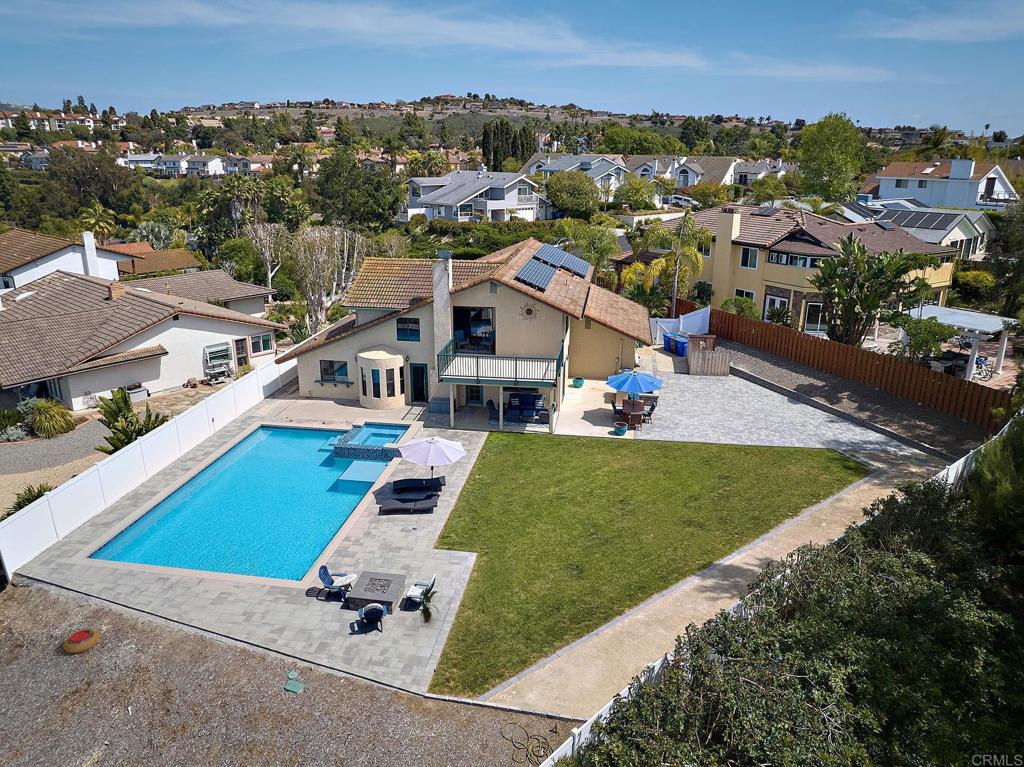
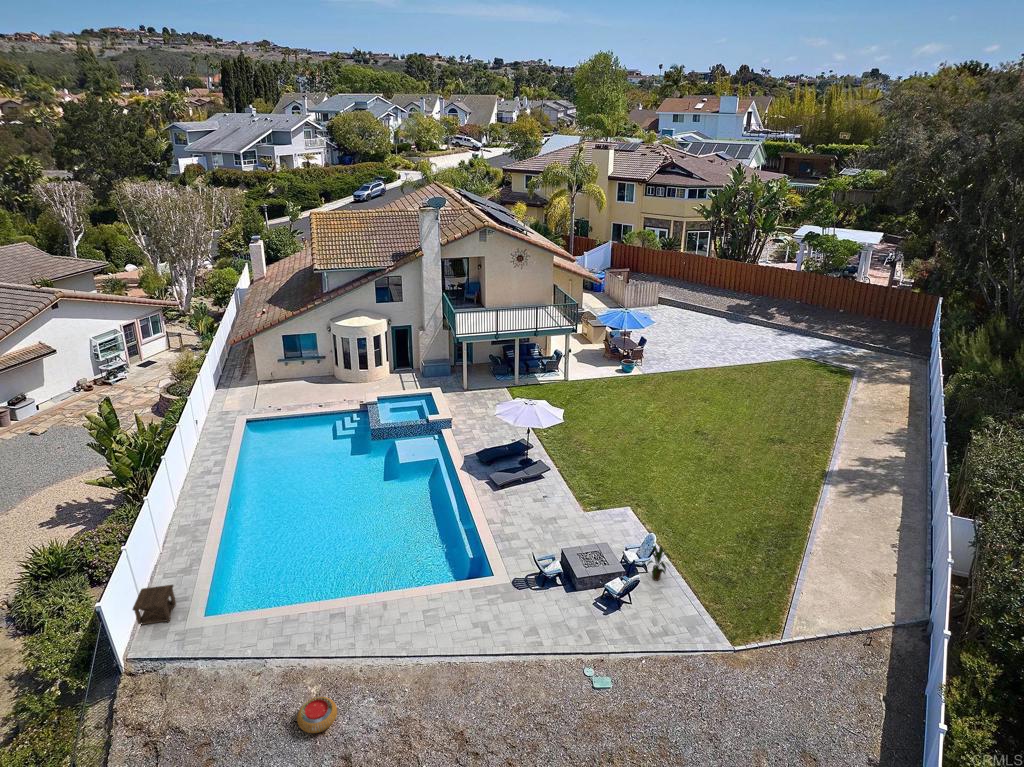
side table: none [43,527,83,556] -> present [133,585,176,625]

